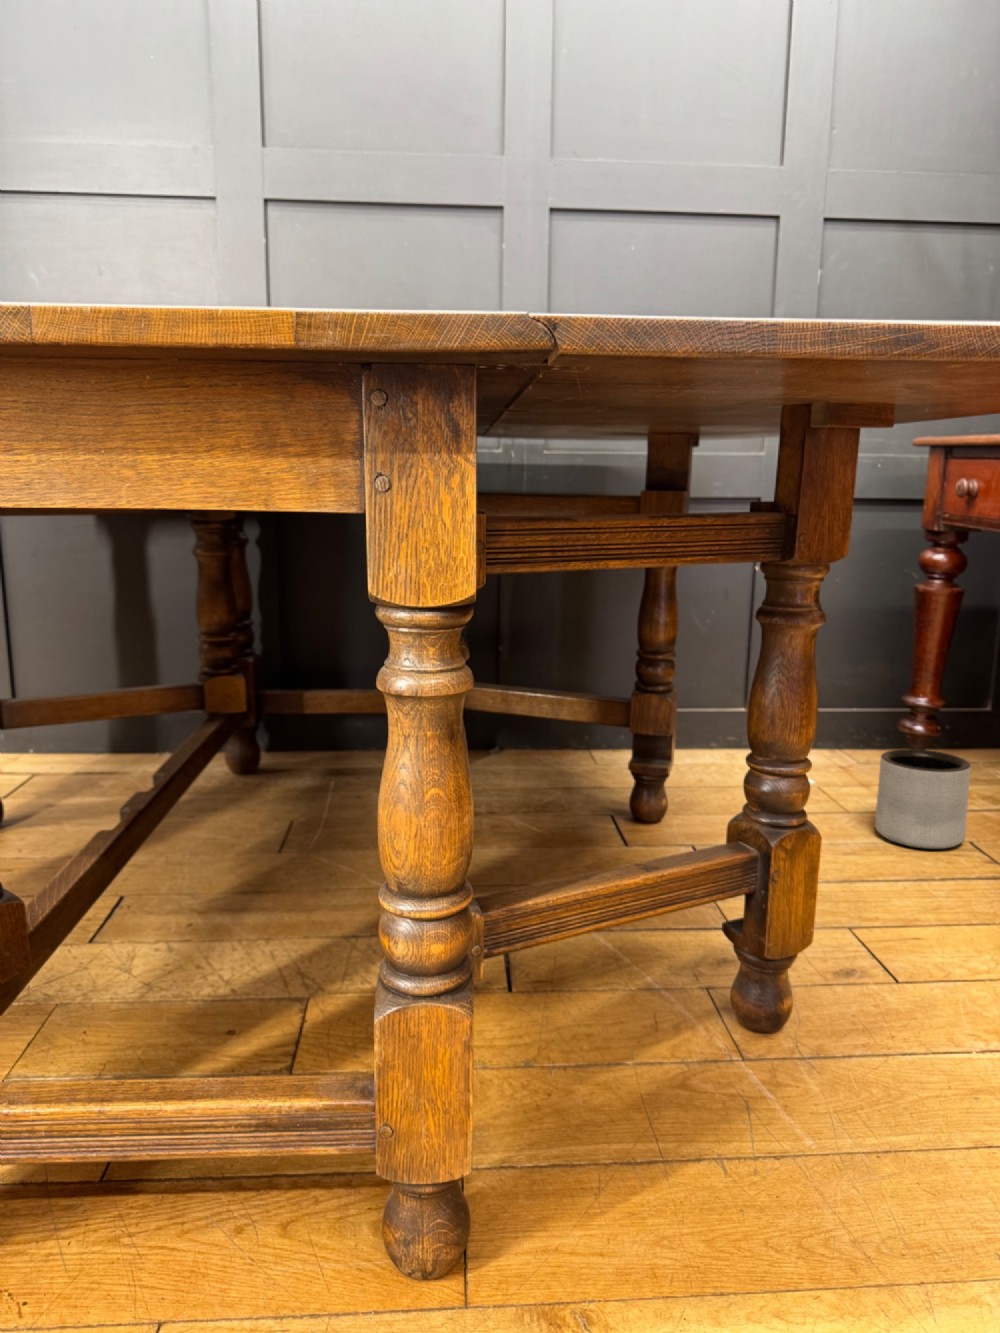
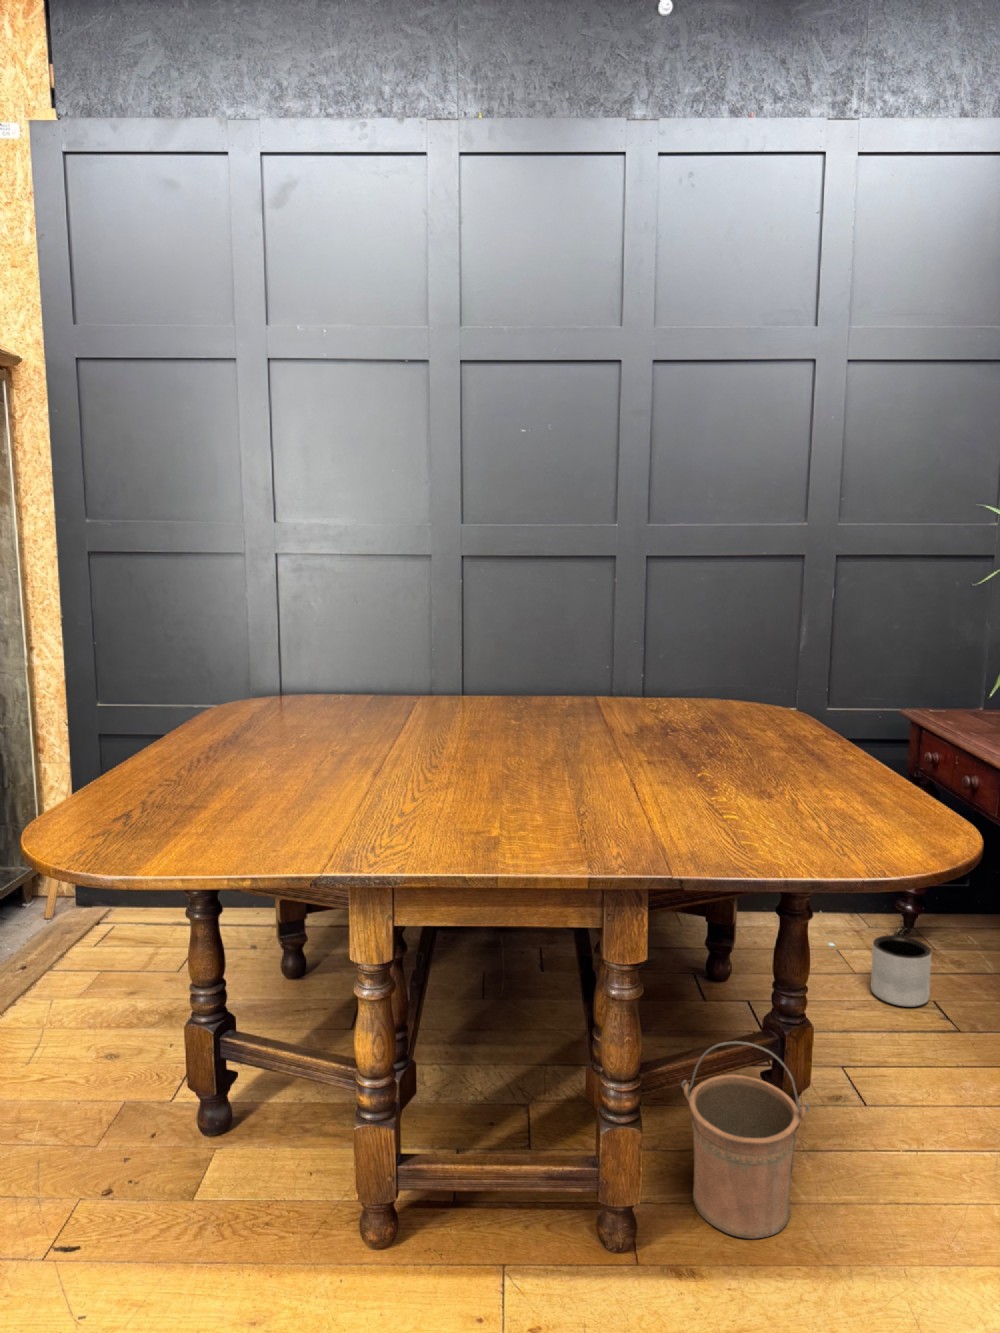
bucket: none [570,826,837,1234] -> present [681,1041,809,1239]

